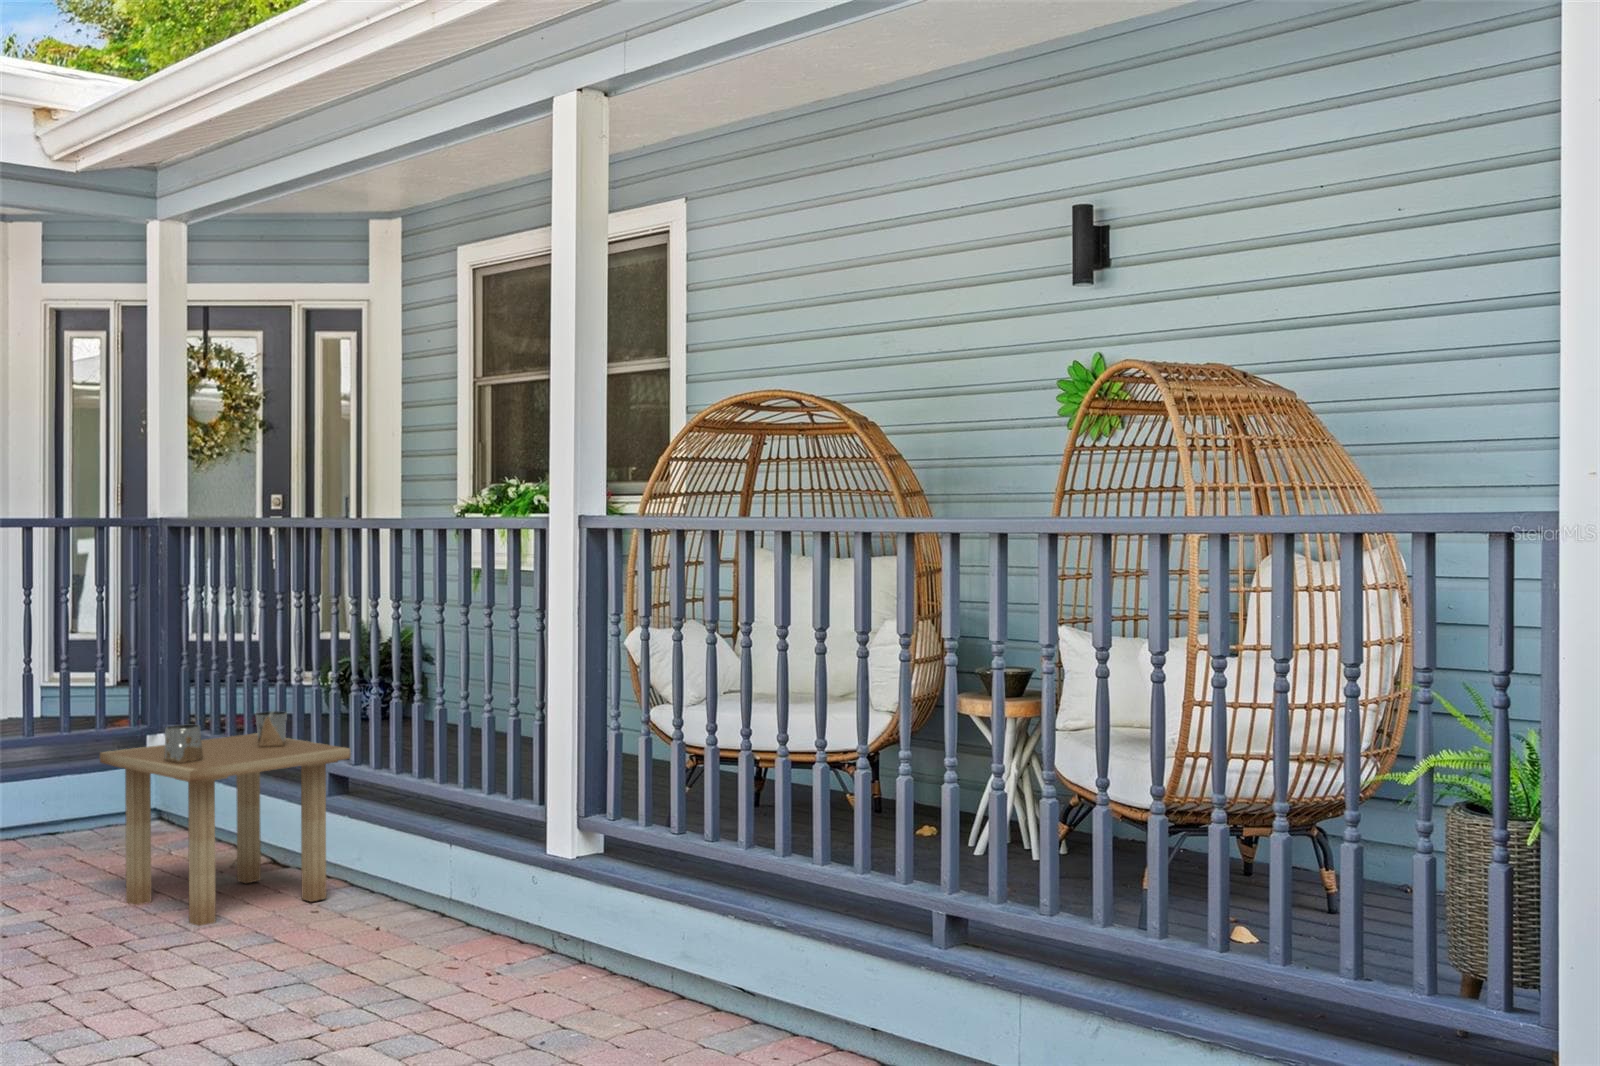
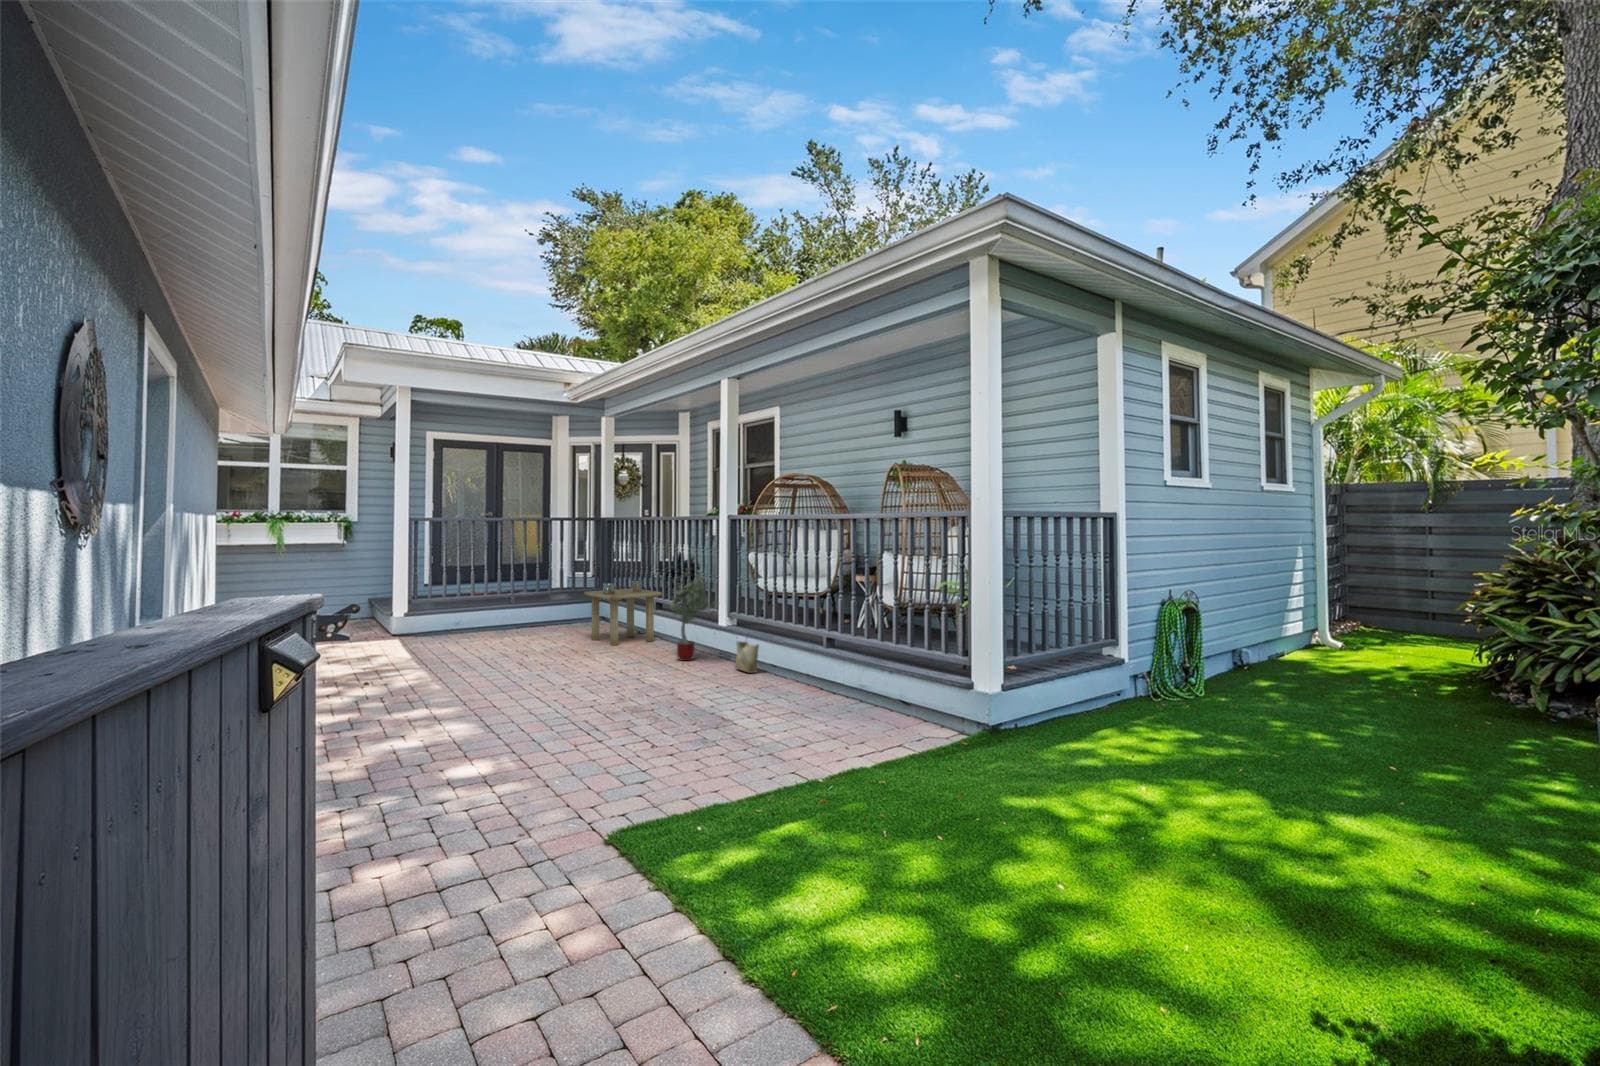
potted tree: none [389,684,560,986] -> present [670,568,719,661]
woven basket: none [625,881,713,1035] -> present [735,641,759,673]

